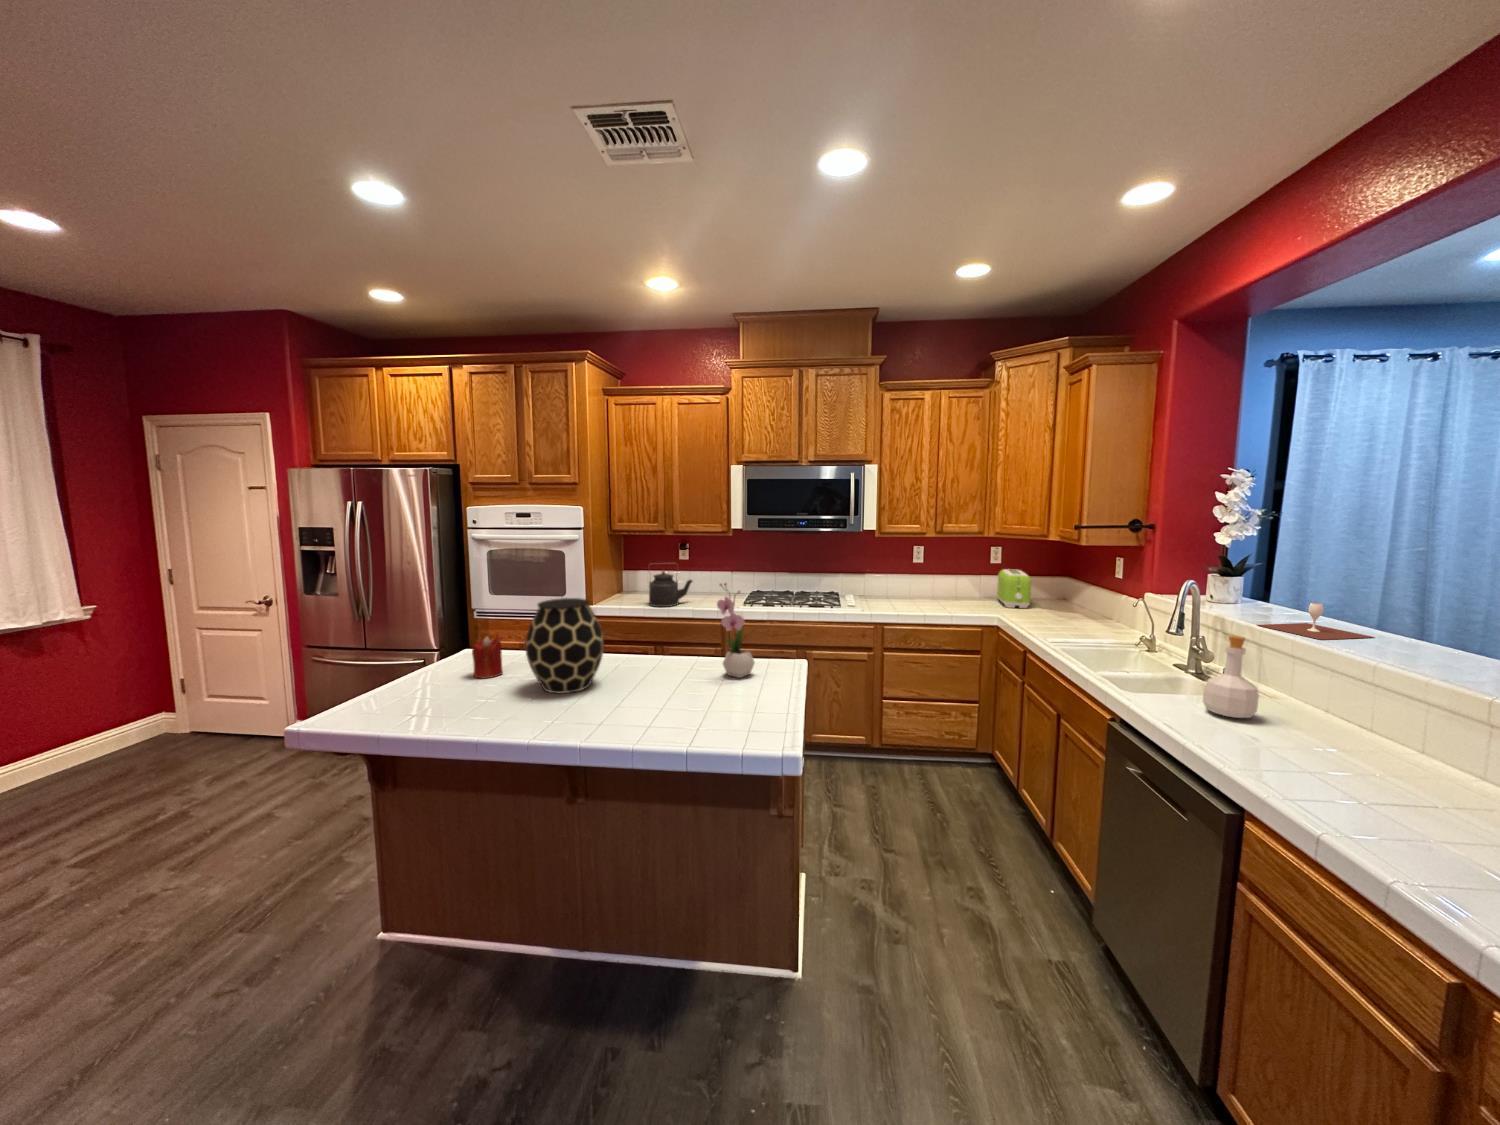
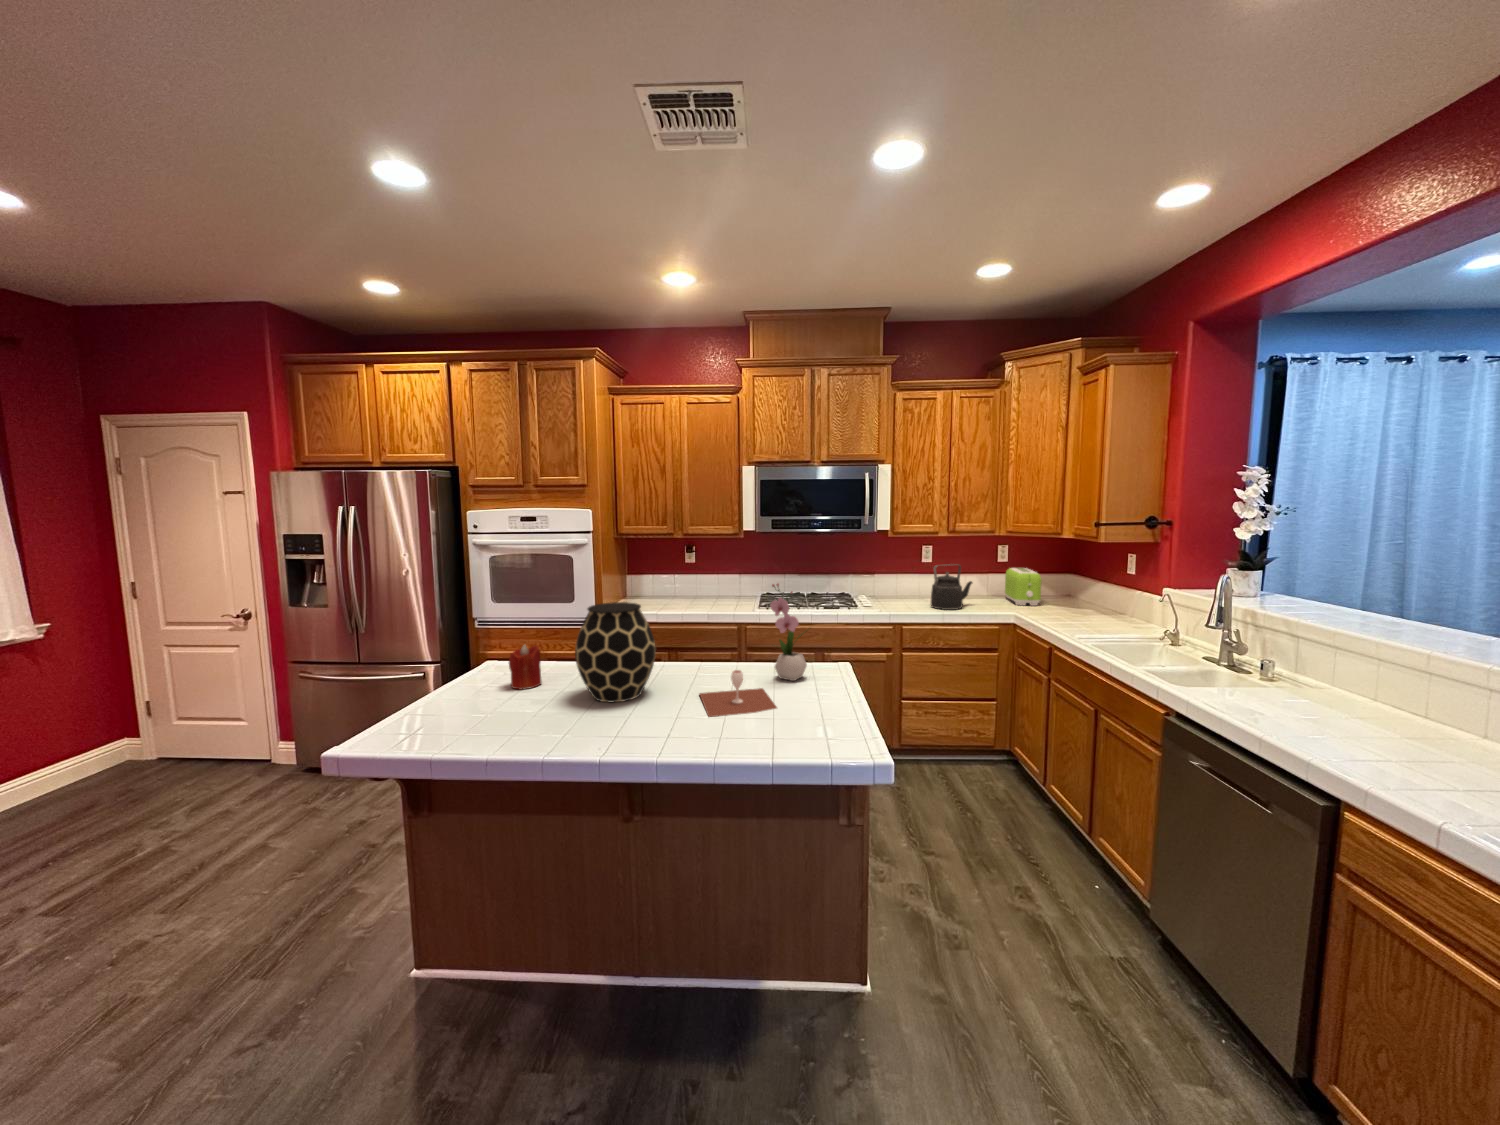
kettle: present [649,571,692,607] -> present [931,565,972,610]
wine glass: present [1258,603,1373,640] -> present [700,670,777,717]
bottle: present [1203,636,1258,718] -> none [1255,625,1312,705]

